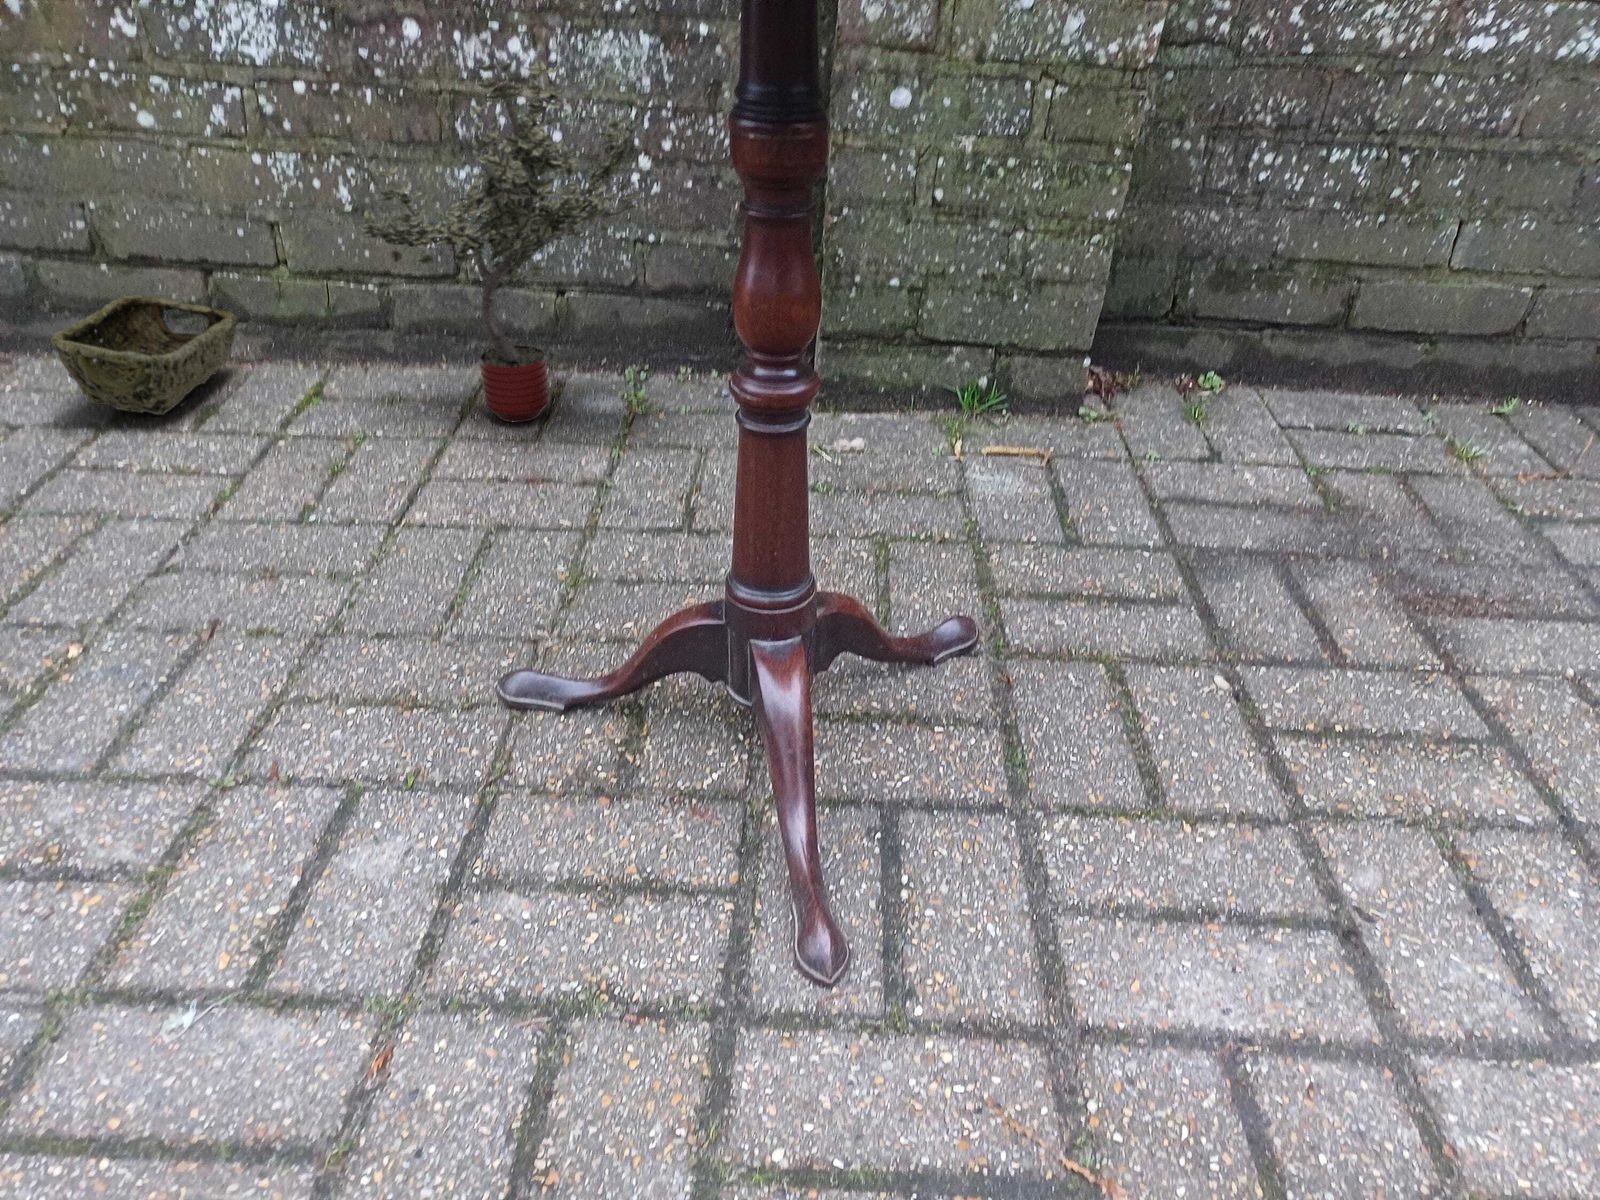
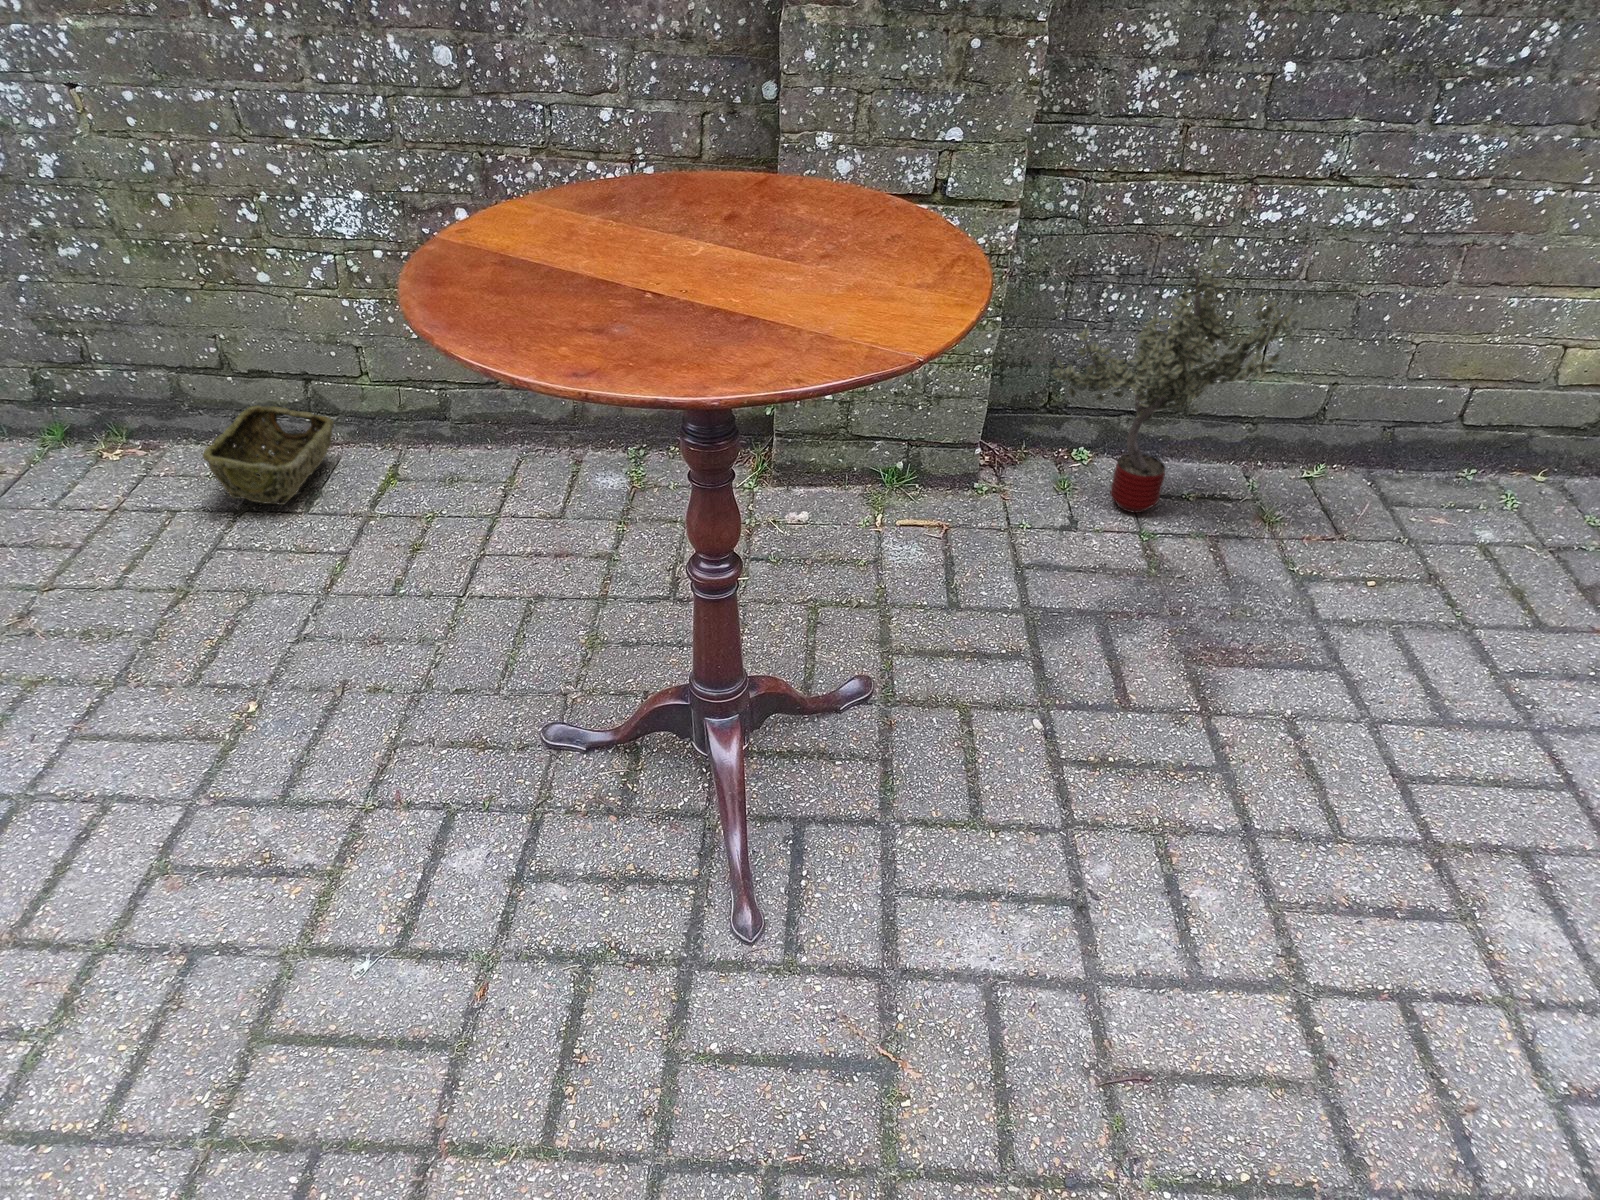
potted tree: present [359,57,642,423] -> present [1051,257,1293,513]

